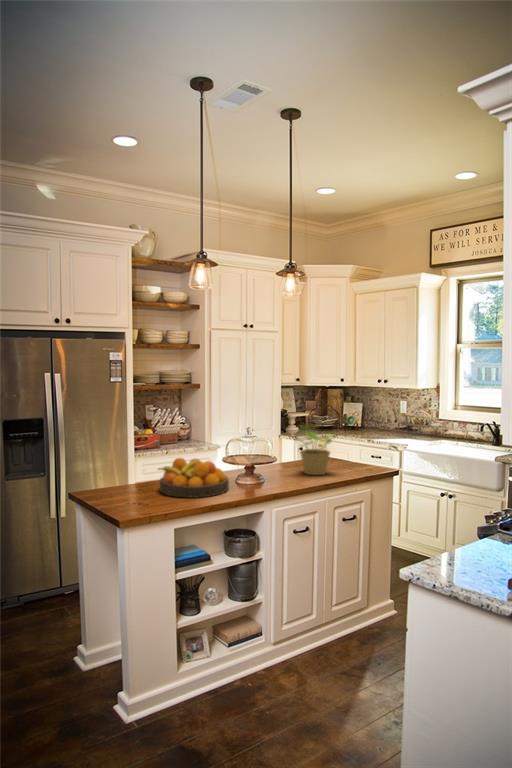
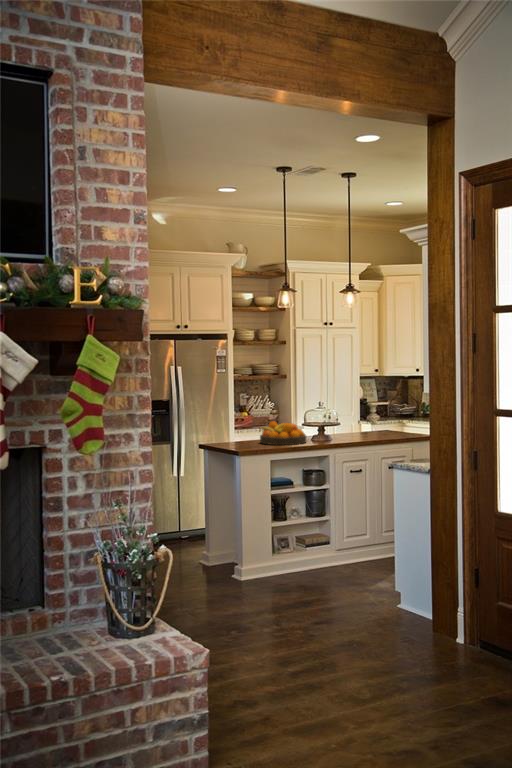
potted plant: present [300,425,337,475] -> none [354,399,388,437]

